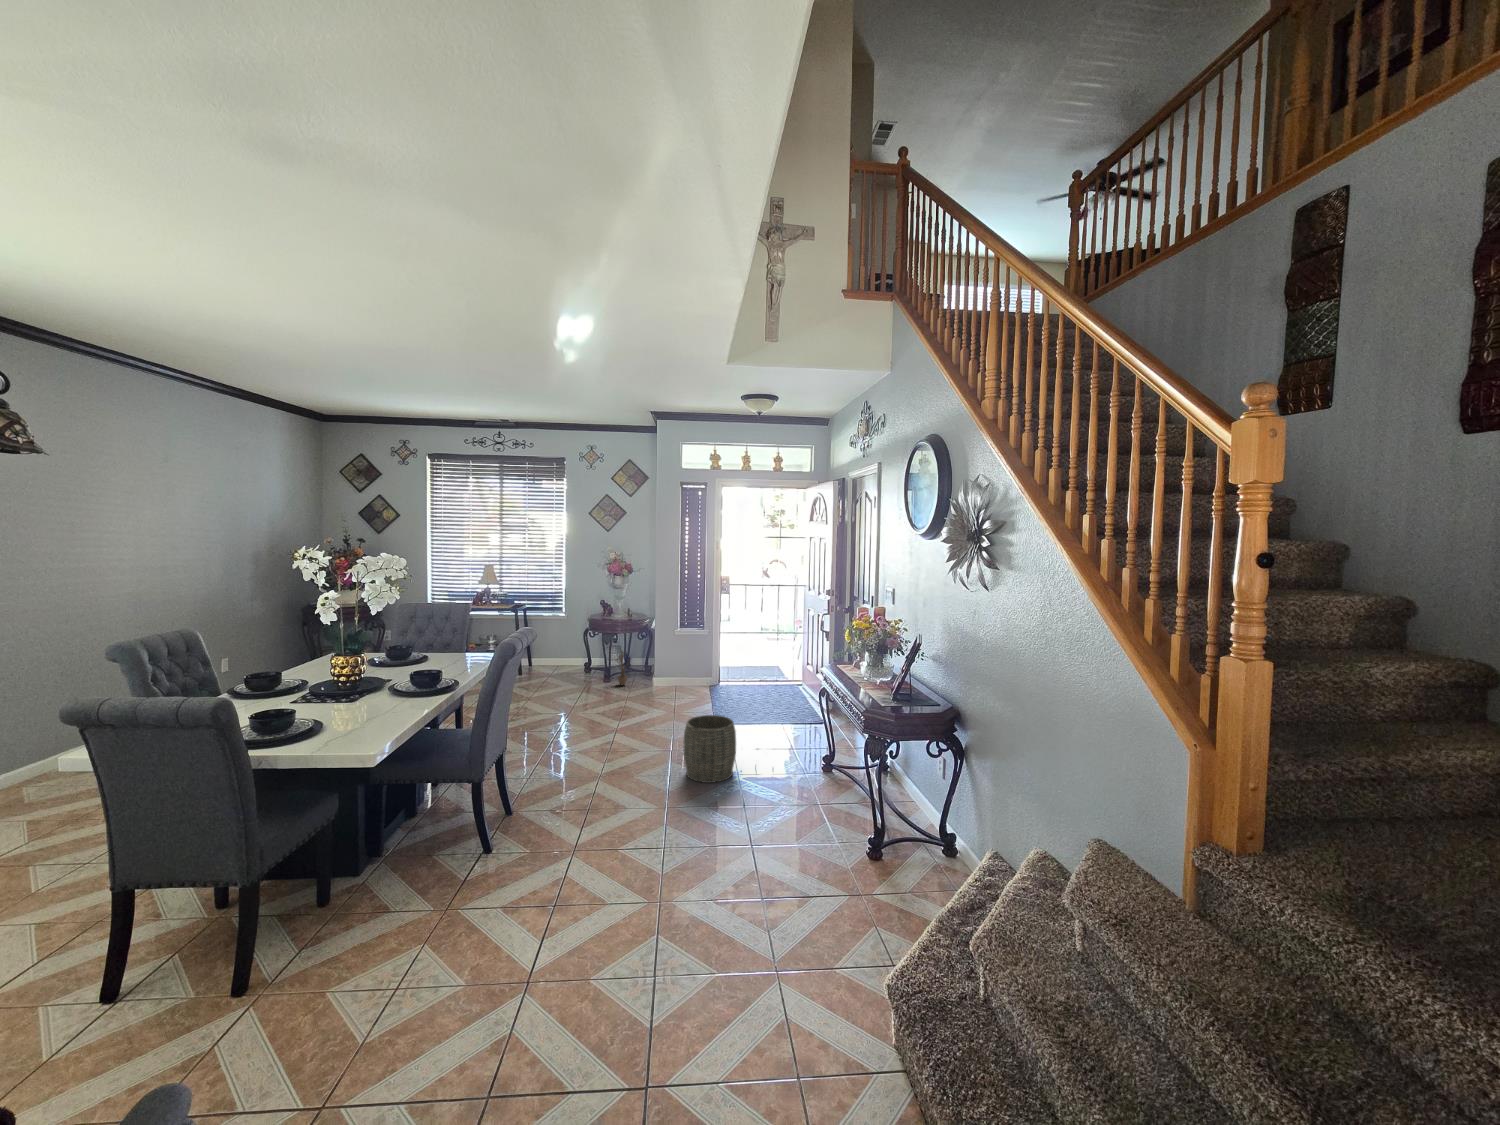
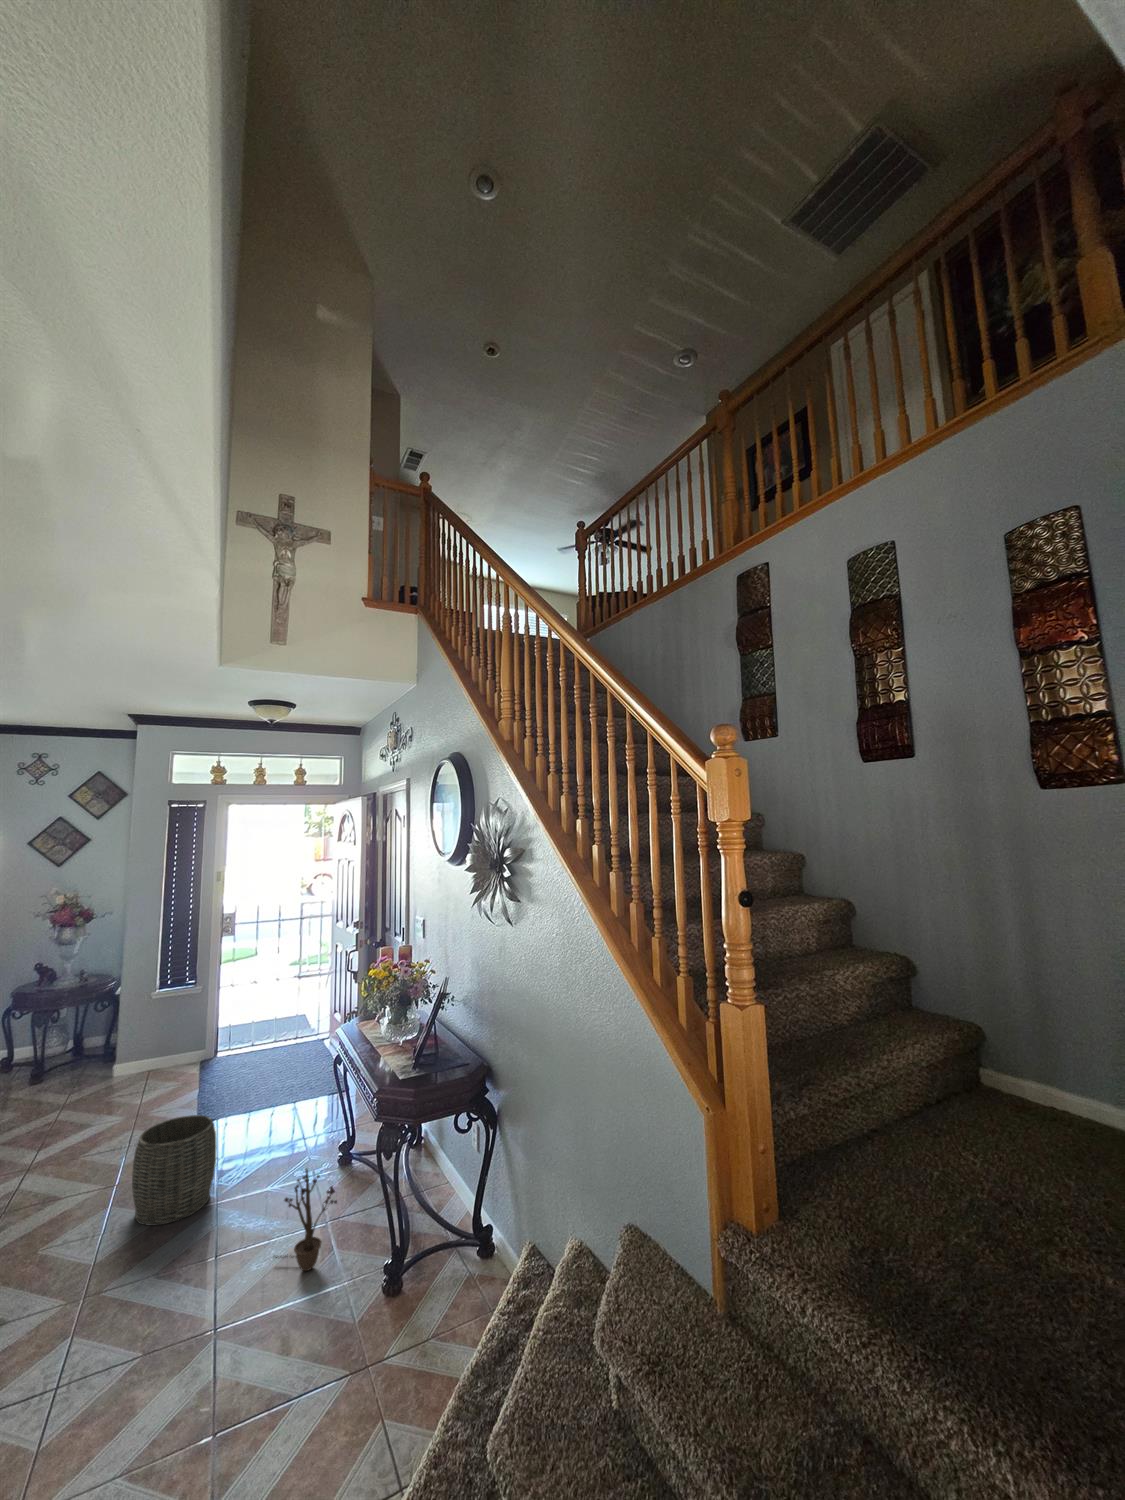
decorative plant: present [615,651,631,685] -> present [275,1169,337,1271]

